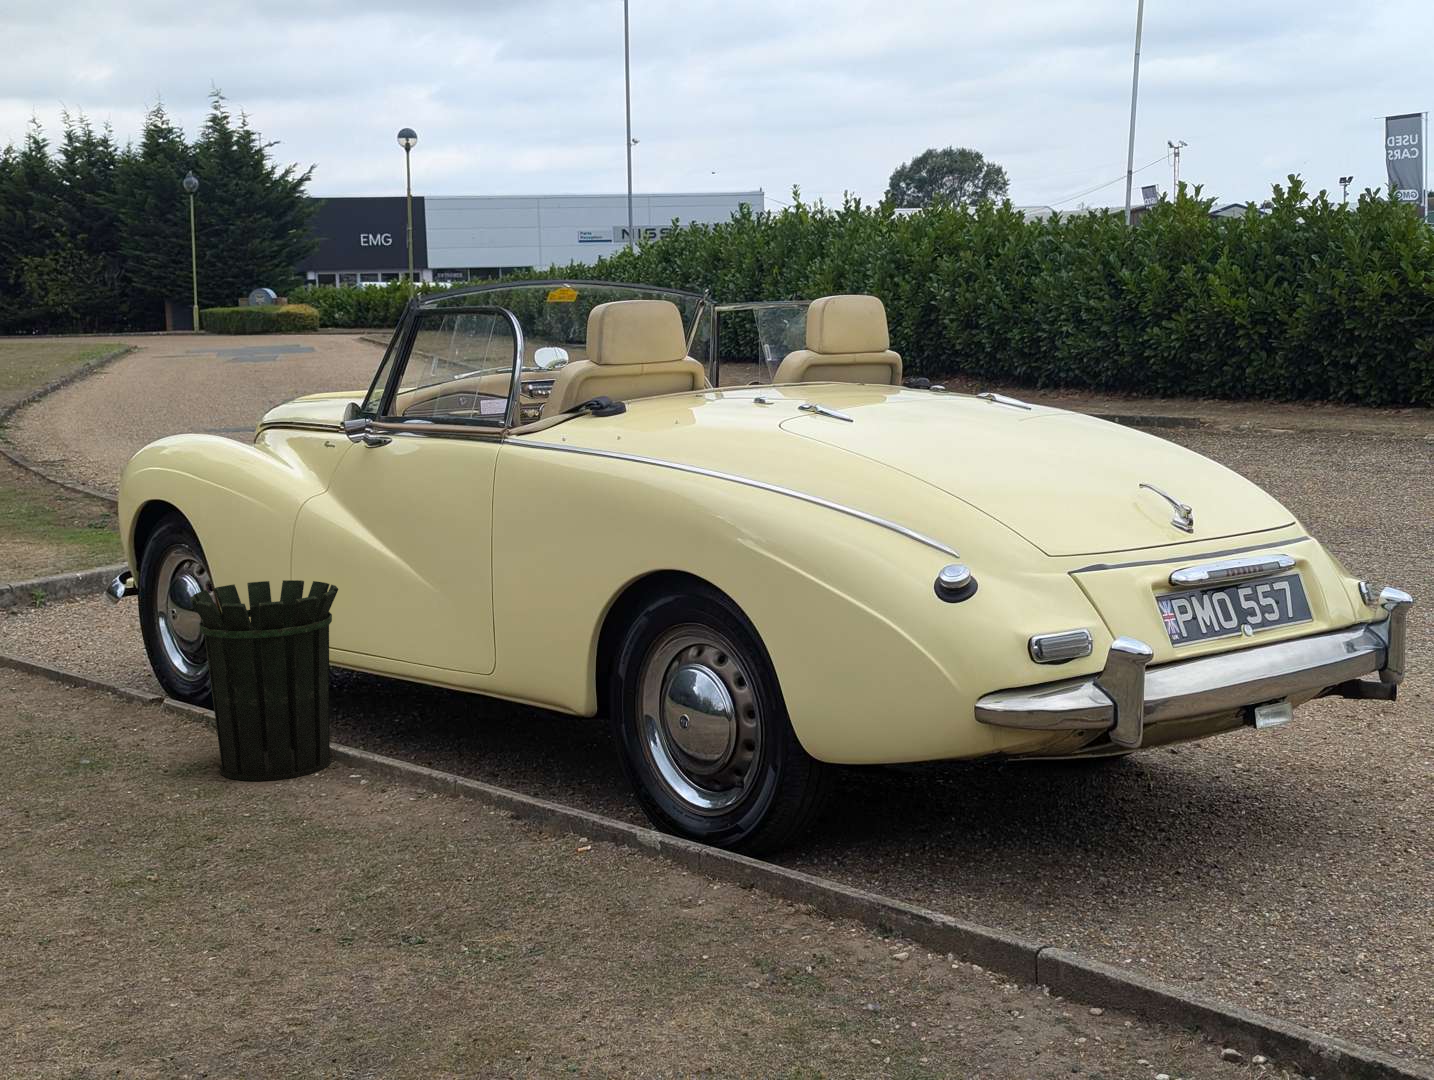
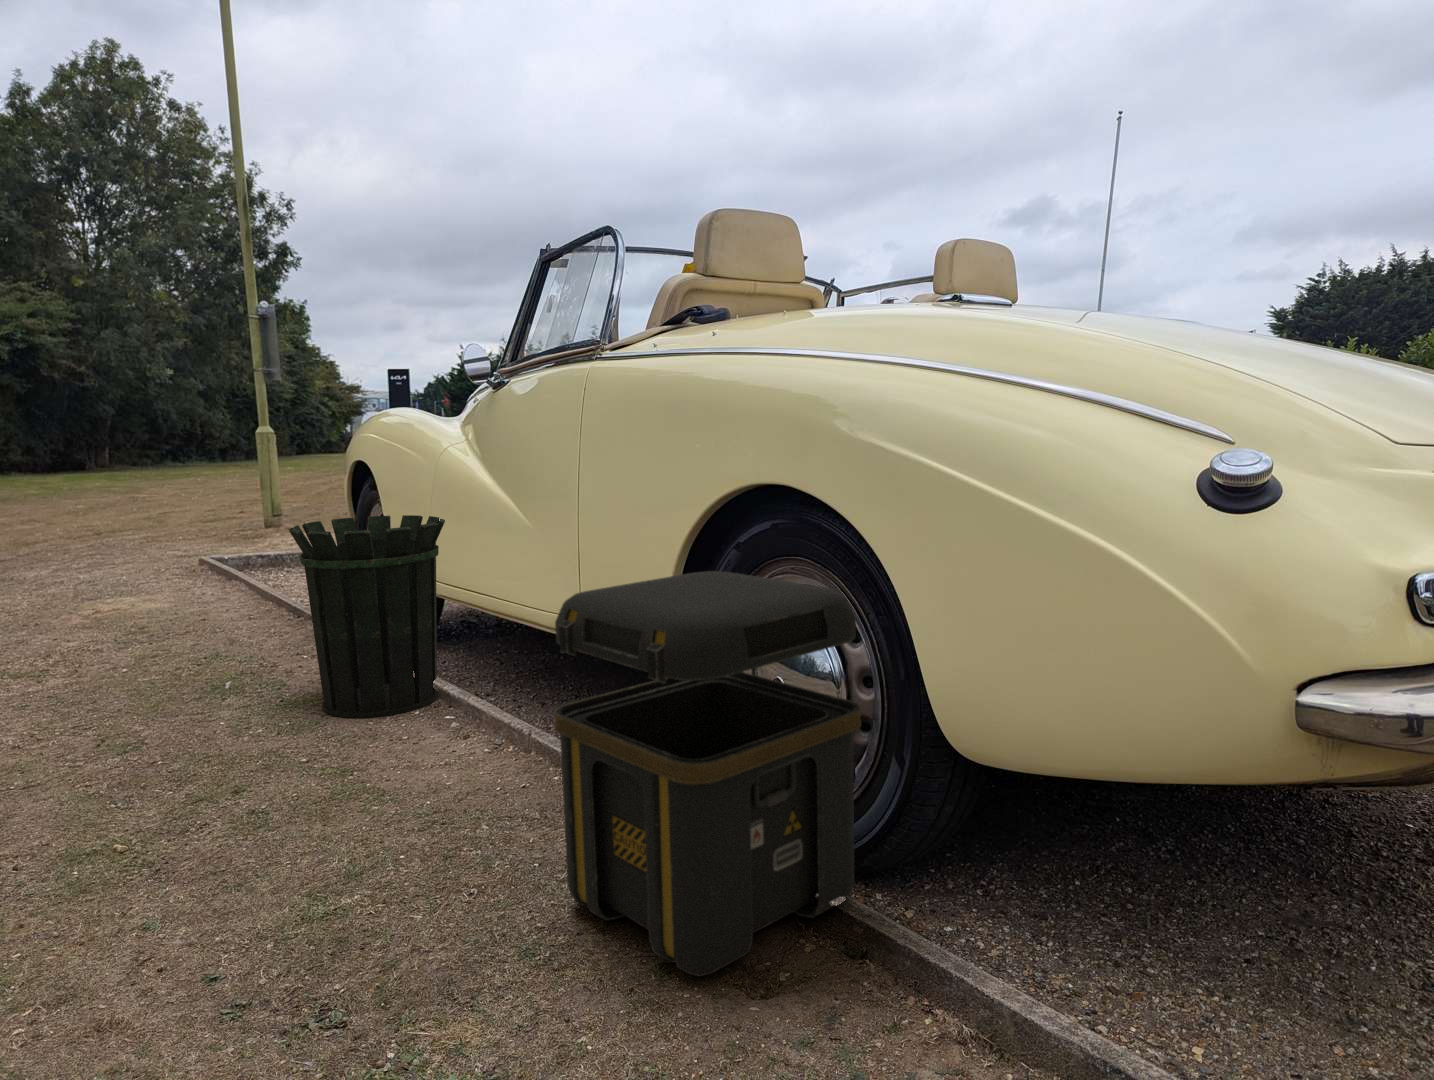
toolbox: none [533,638,747,903] -> present [554,571,861,977]

